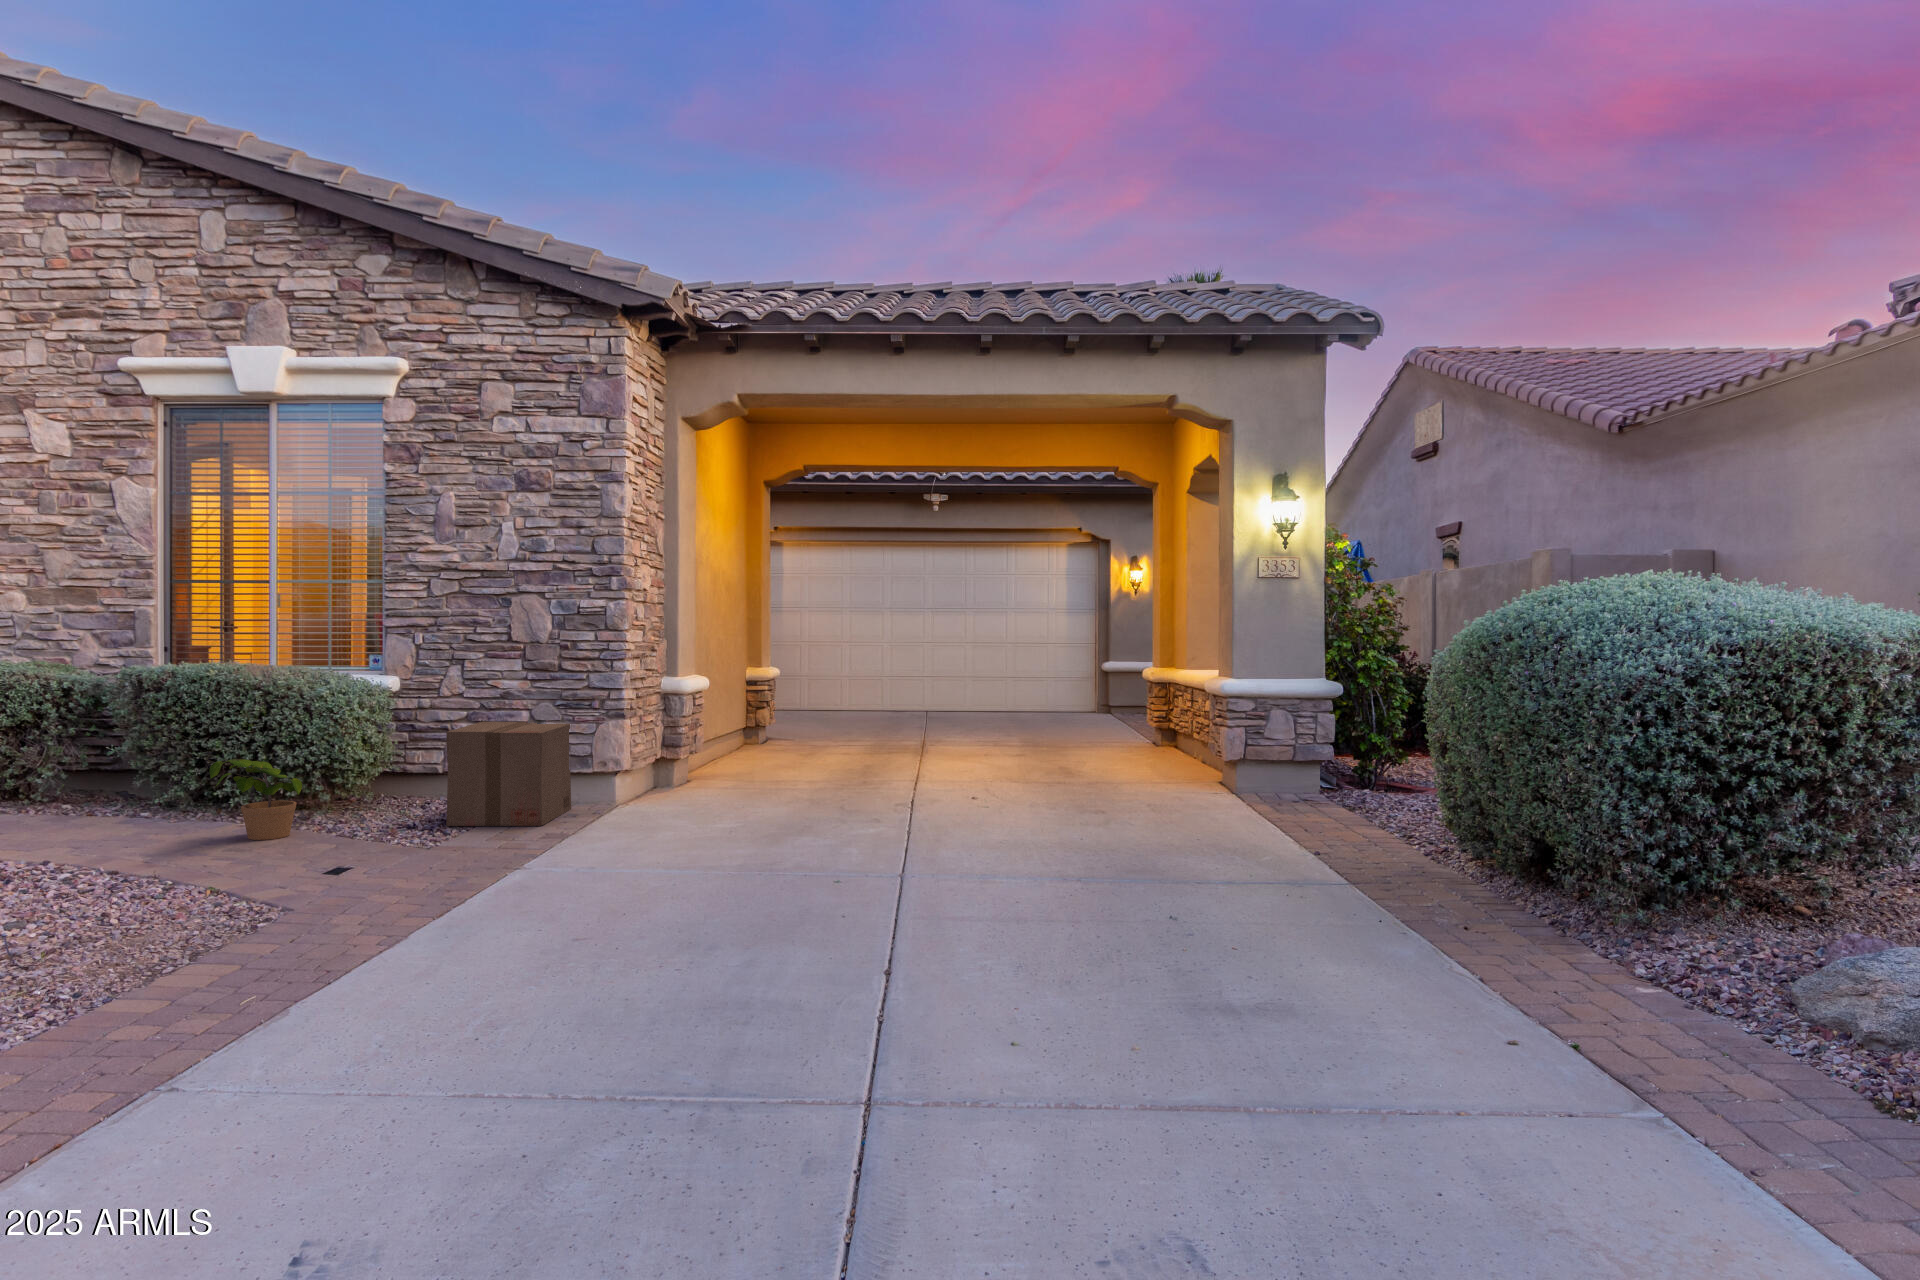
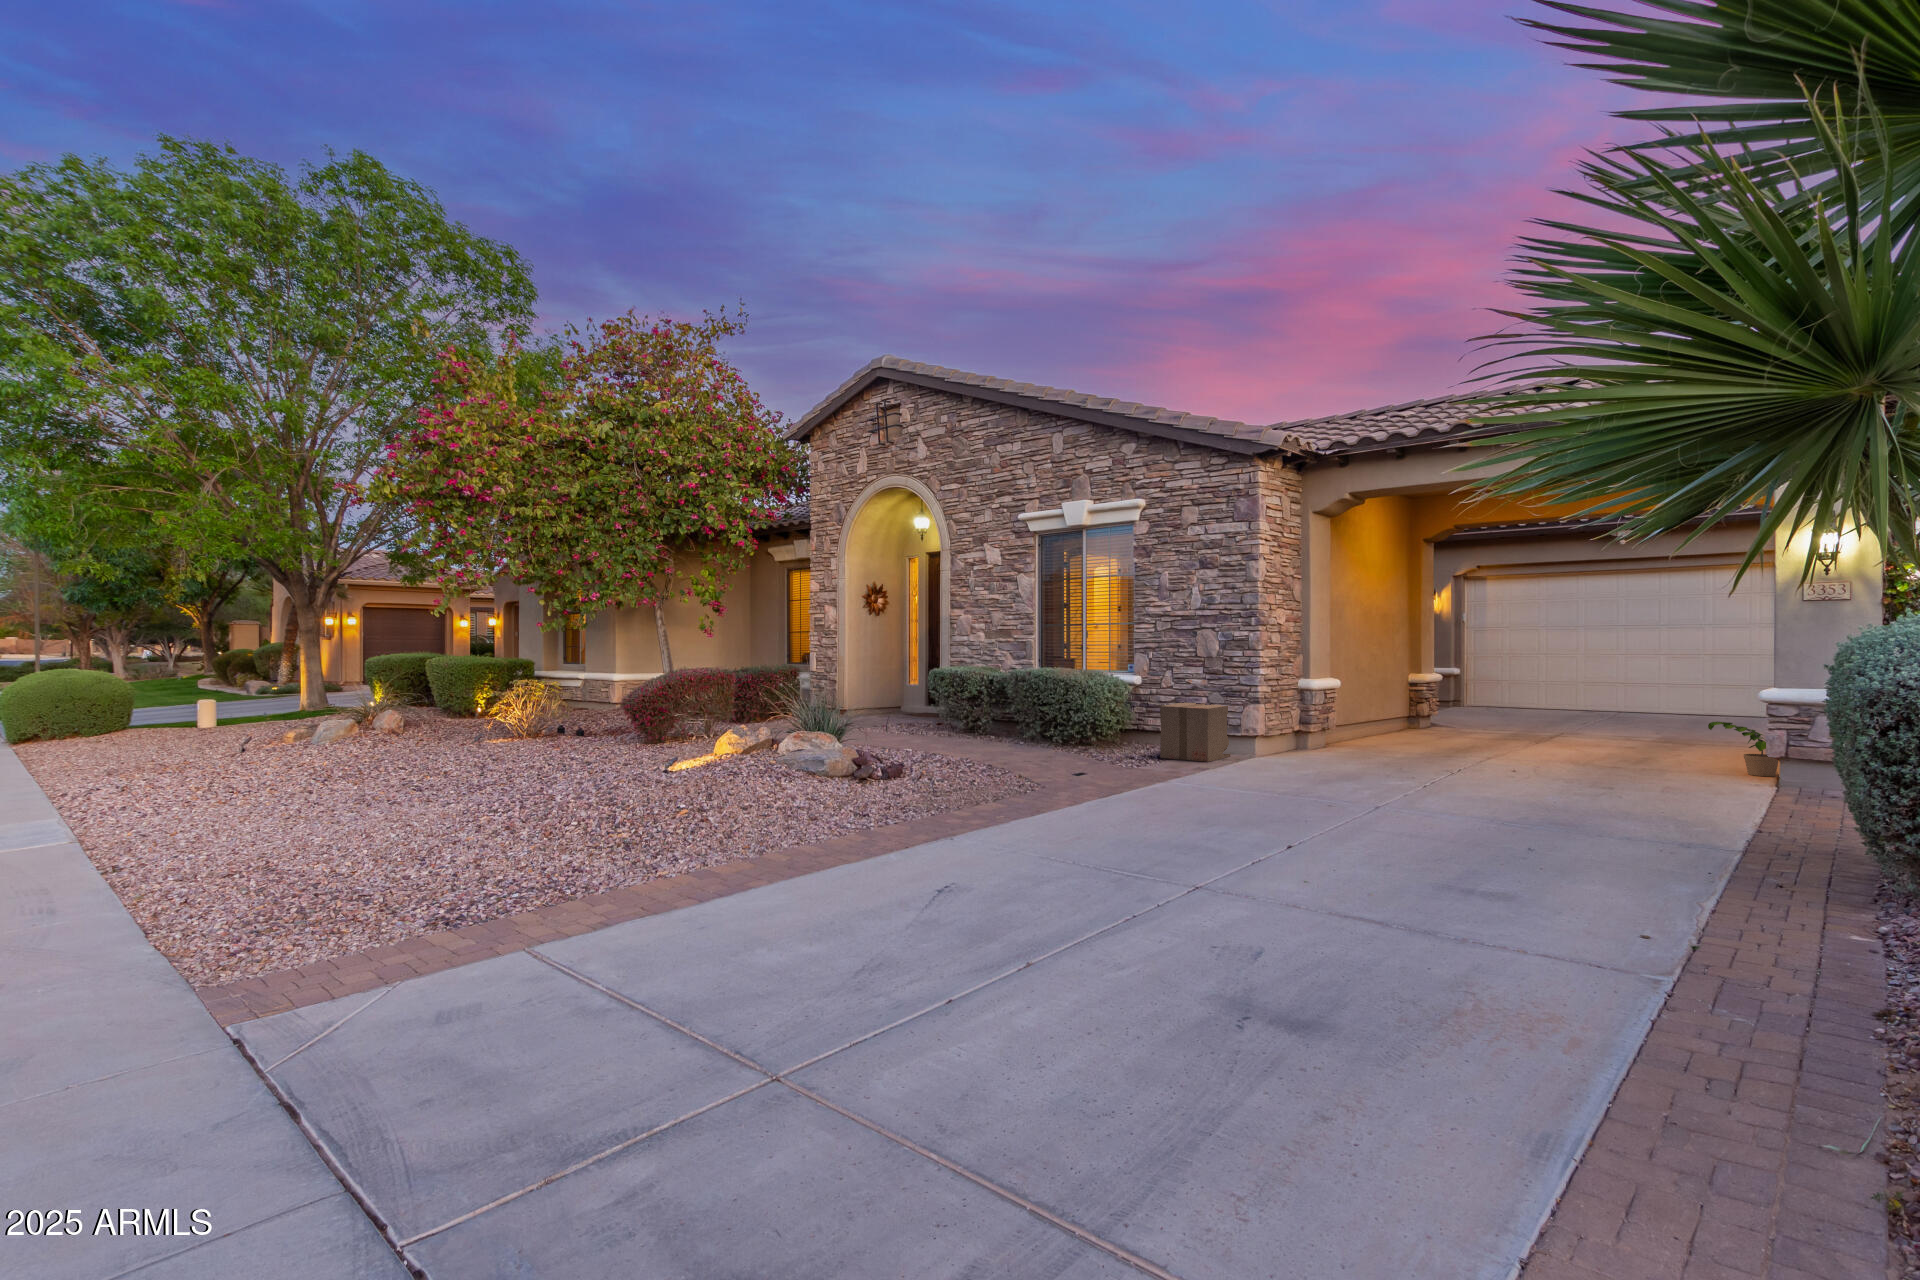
potted plant: present [209,759,302,840] -> present [1708,722,1778,776]

